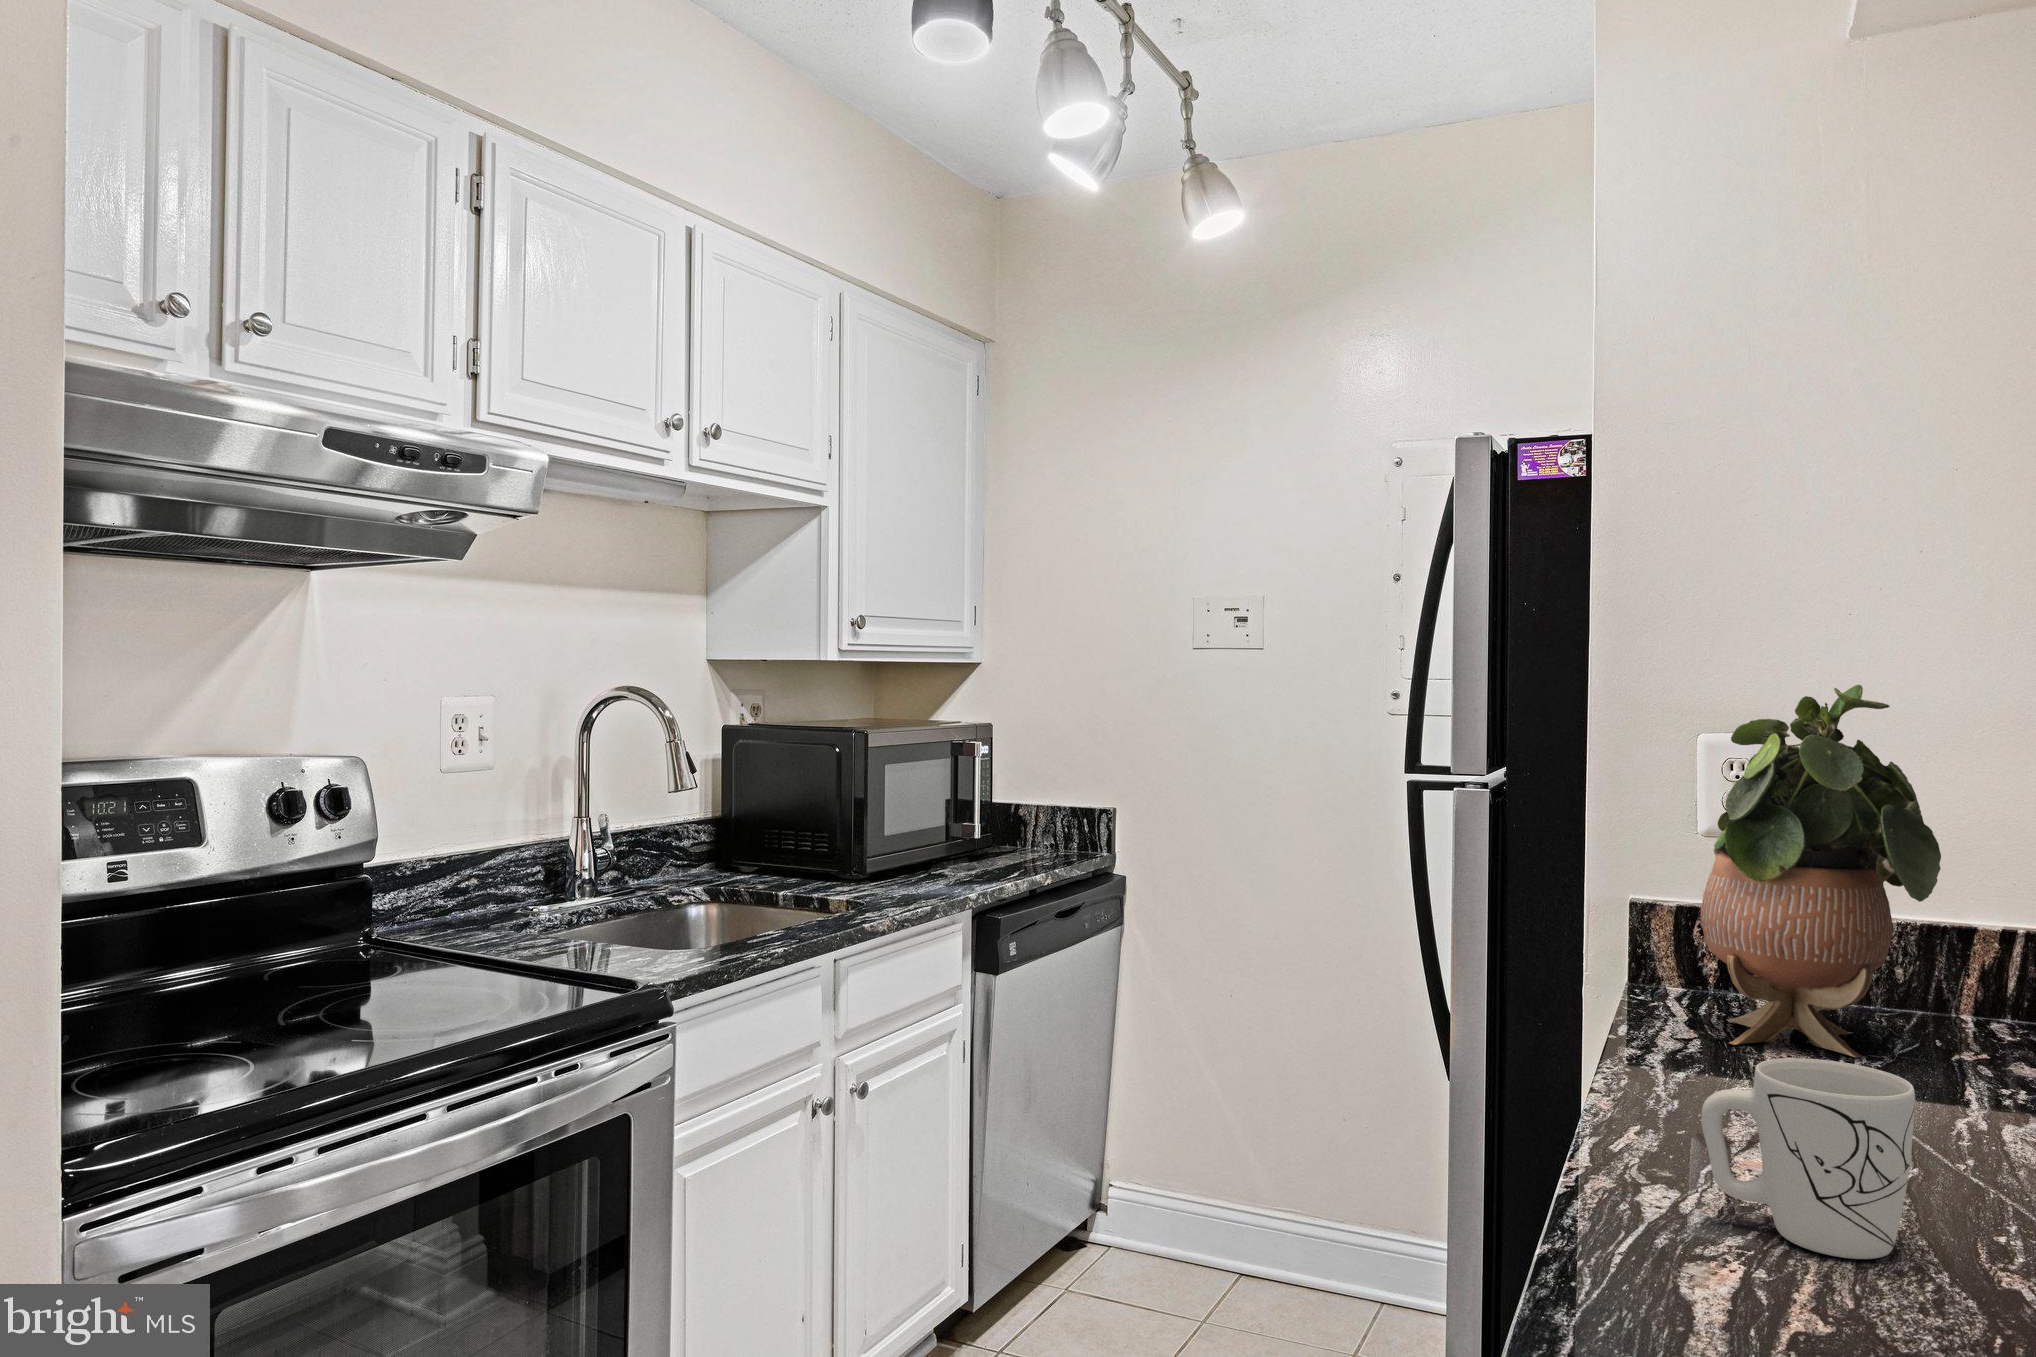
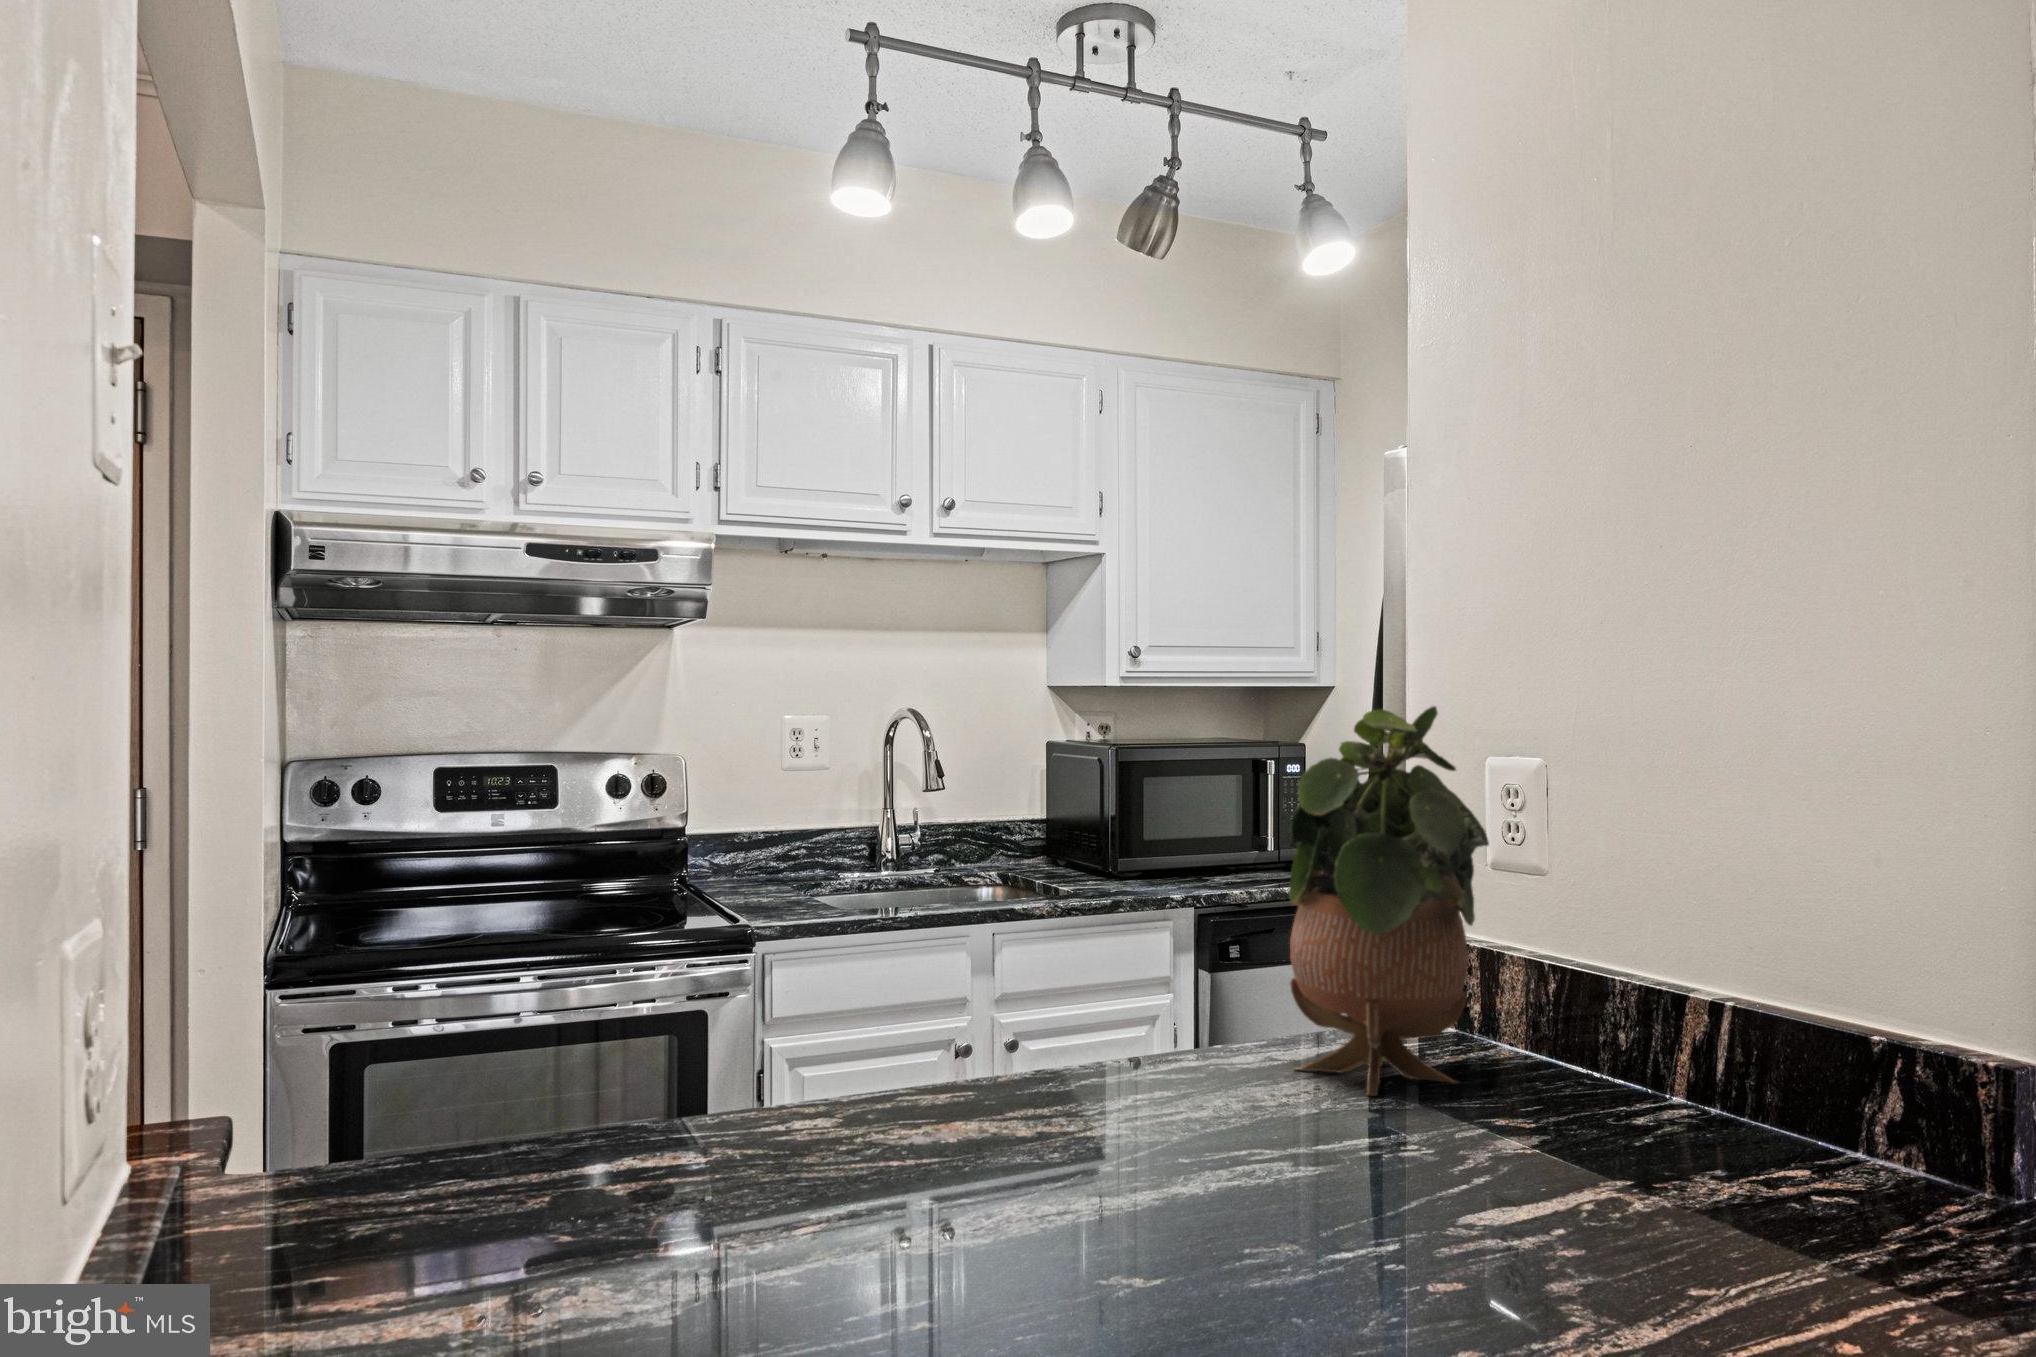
mug: present [1701,1058,1915,1259] -> none [750,1012,859,1166]

